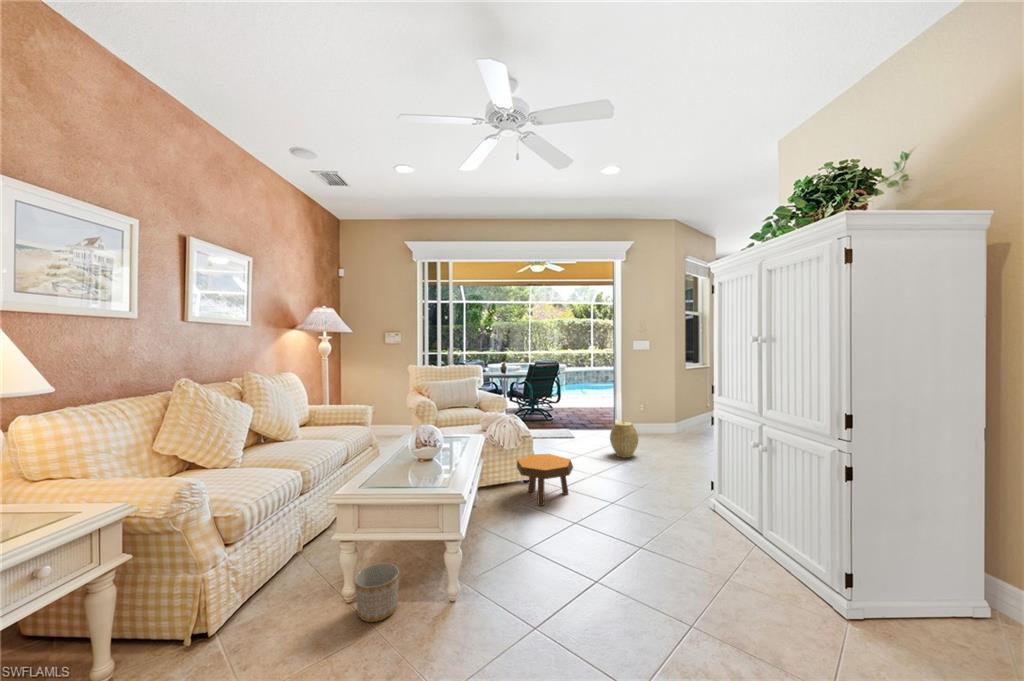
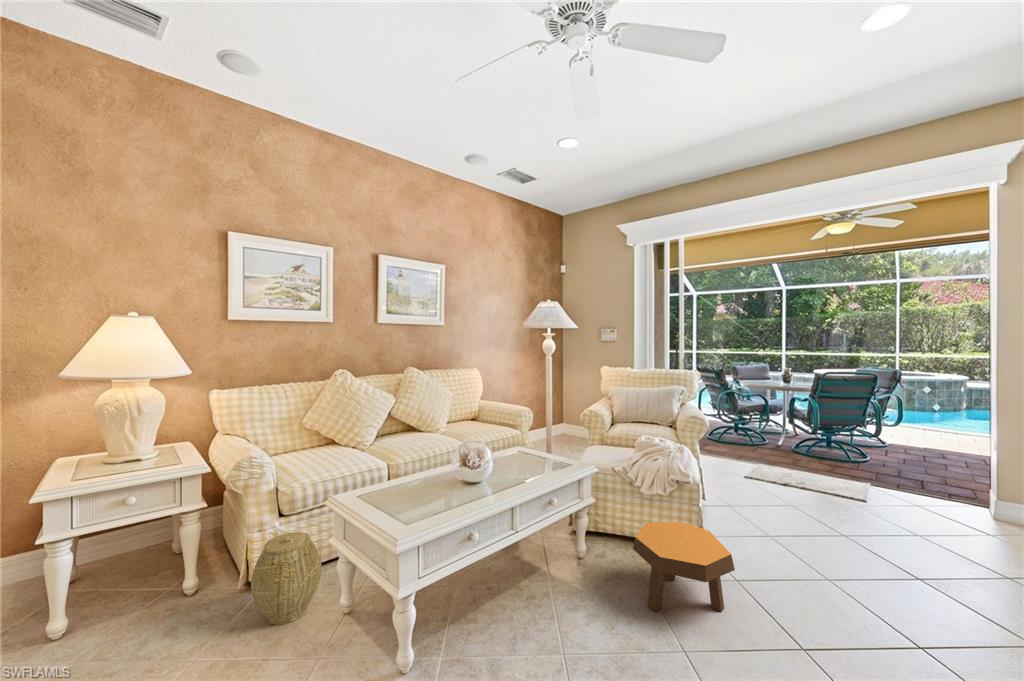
woven basket: present [610,422,638,458] -> present [251,532,322,625]
planter: present [355,563,399,622] -> none [317,587,367,655]

